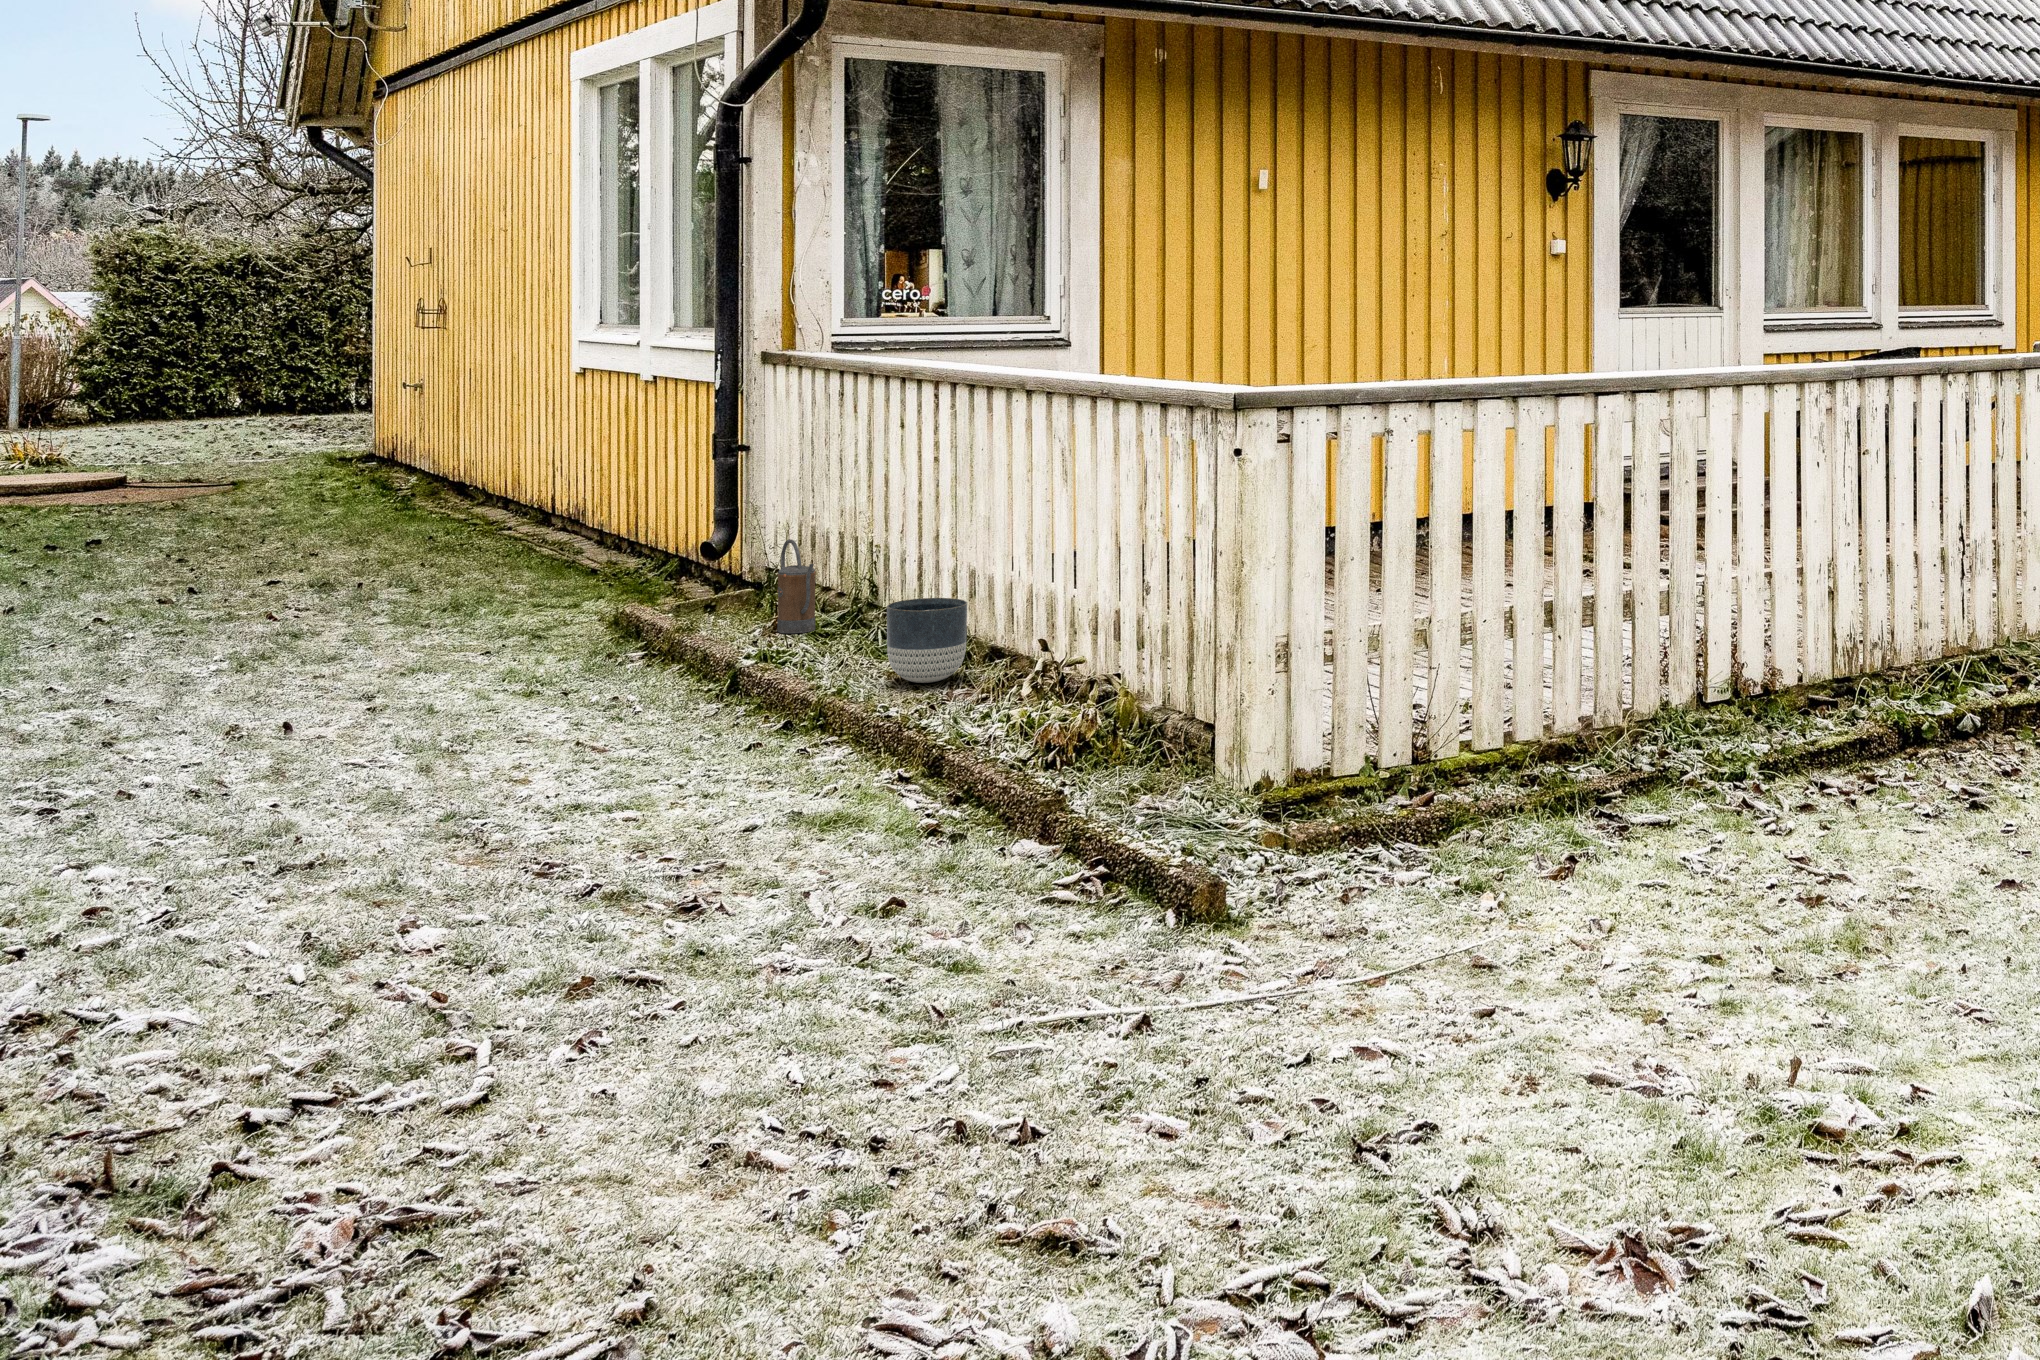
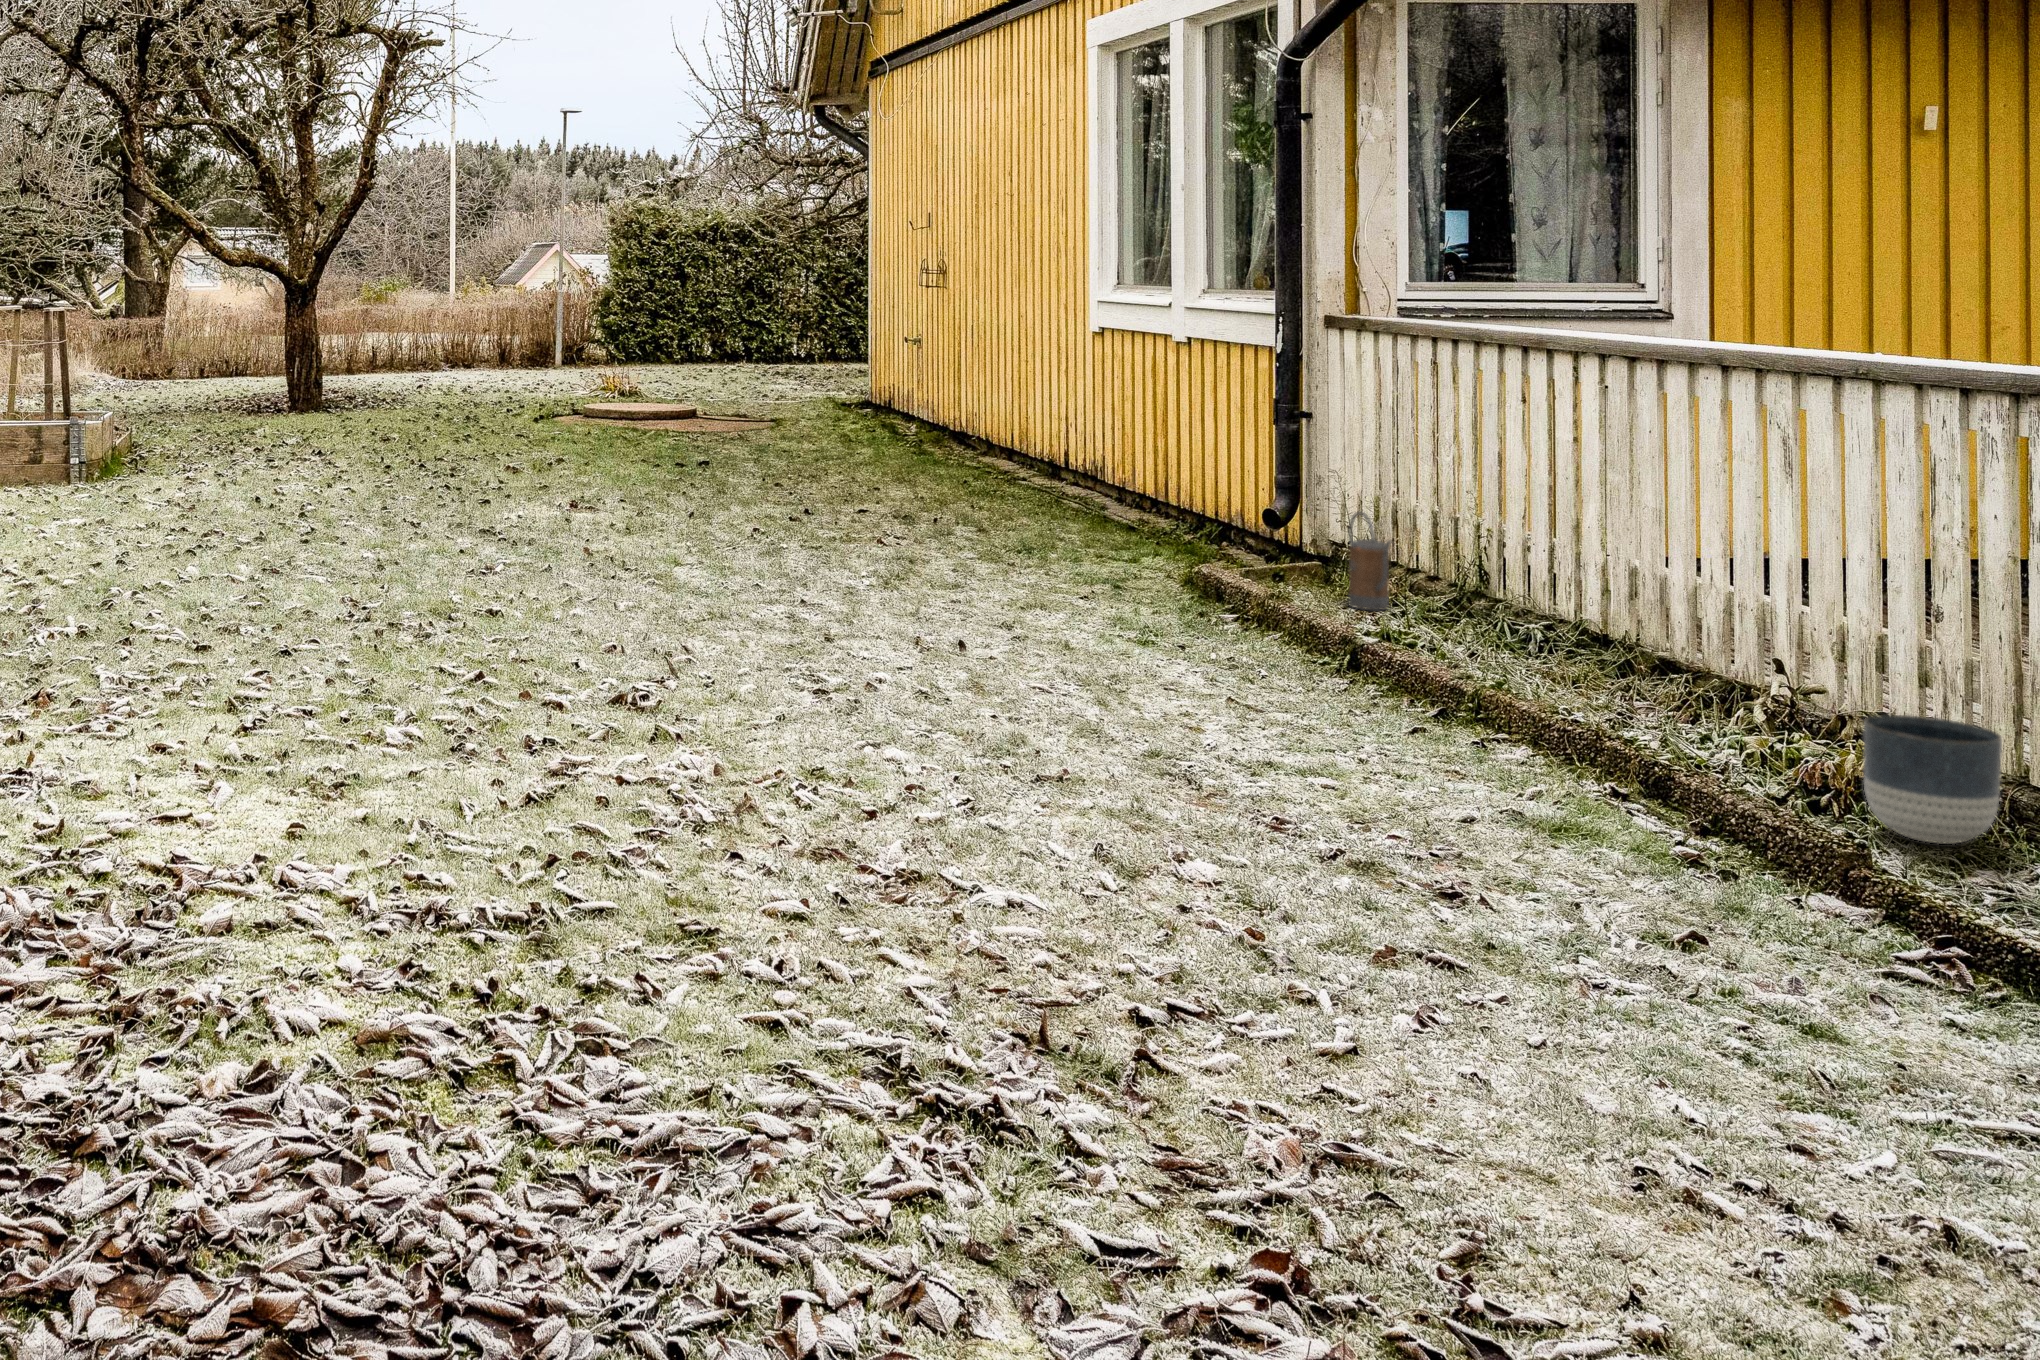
planter: present [887,598,967,683] -> present [1864,715,2002,844]

